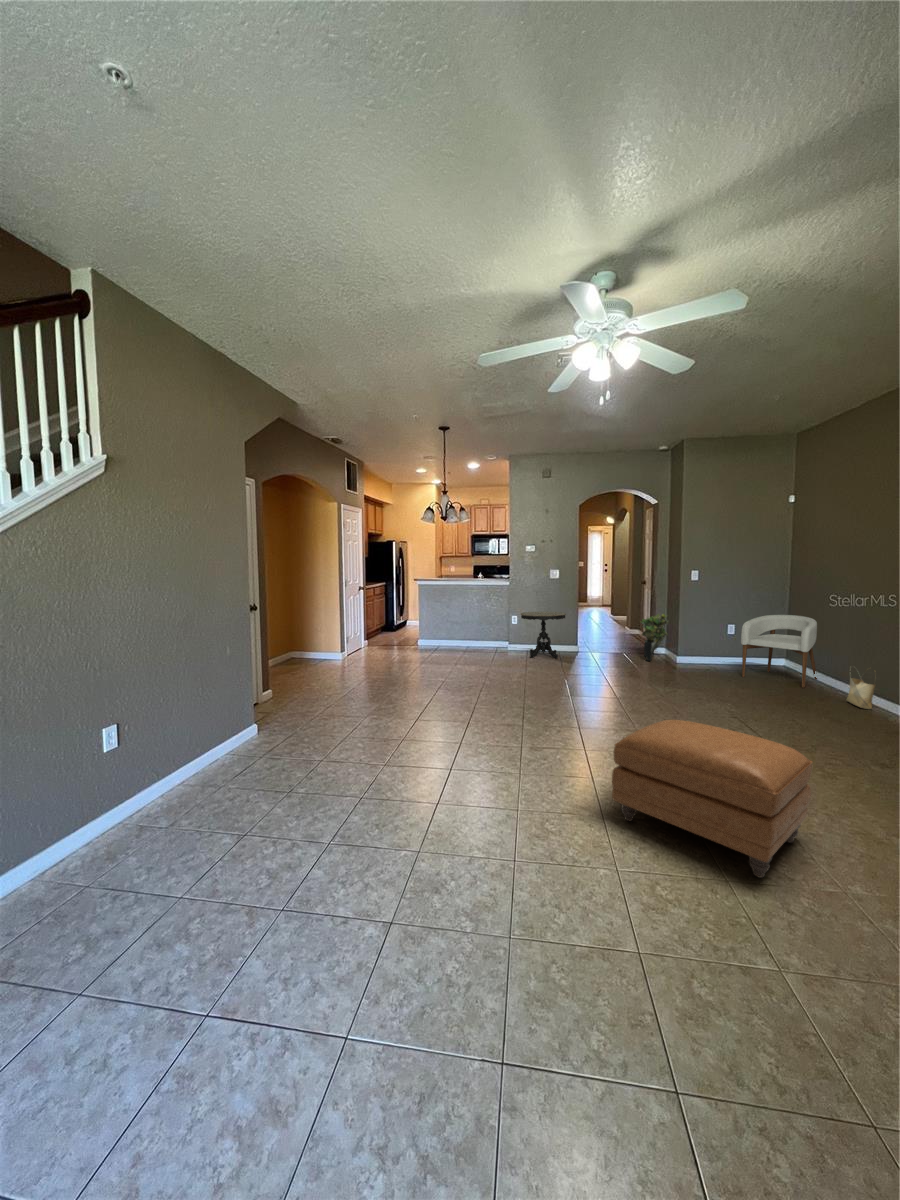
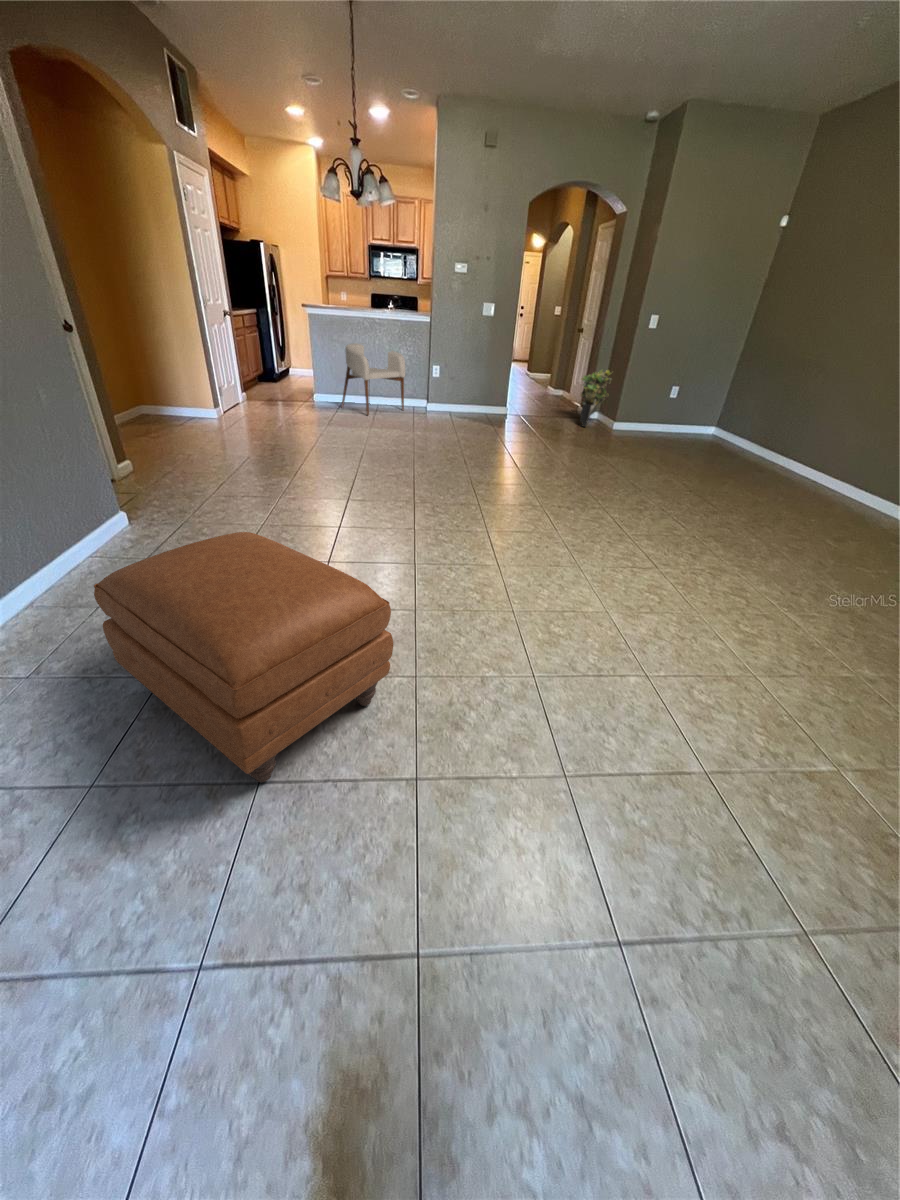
side table: present [521,612,566,658] -> none [445,361,500,422]
armchair: present [741,615,817,688] -> present [341,343,405,415]
woven basket: present [847,678,875,709] -> none [782,436,822,481]
ottoman: present [612,720,812,877] -> present [94,532,393,782]

